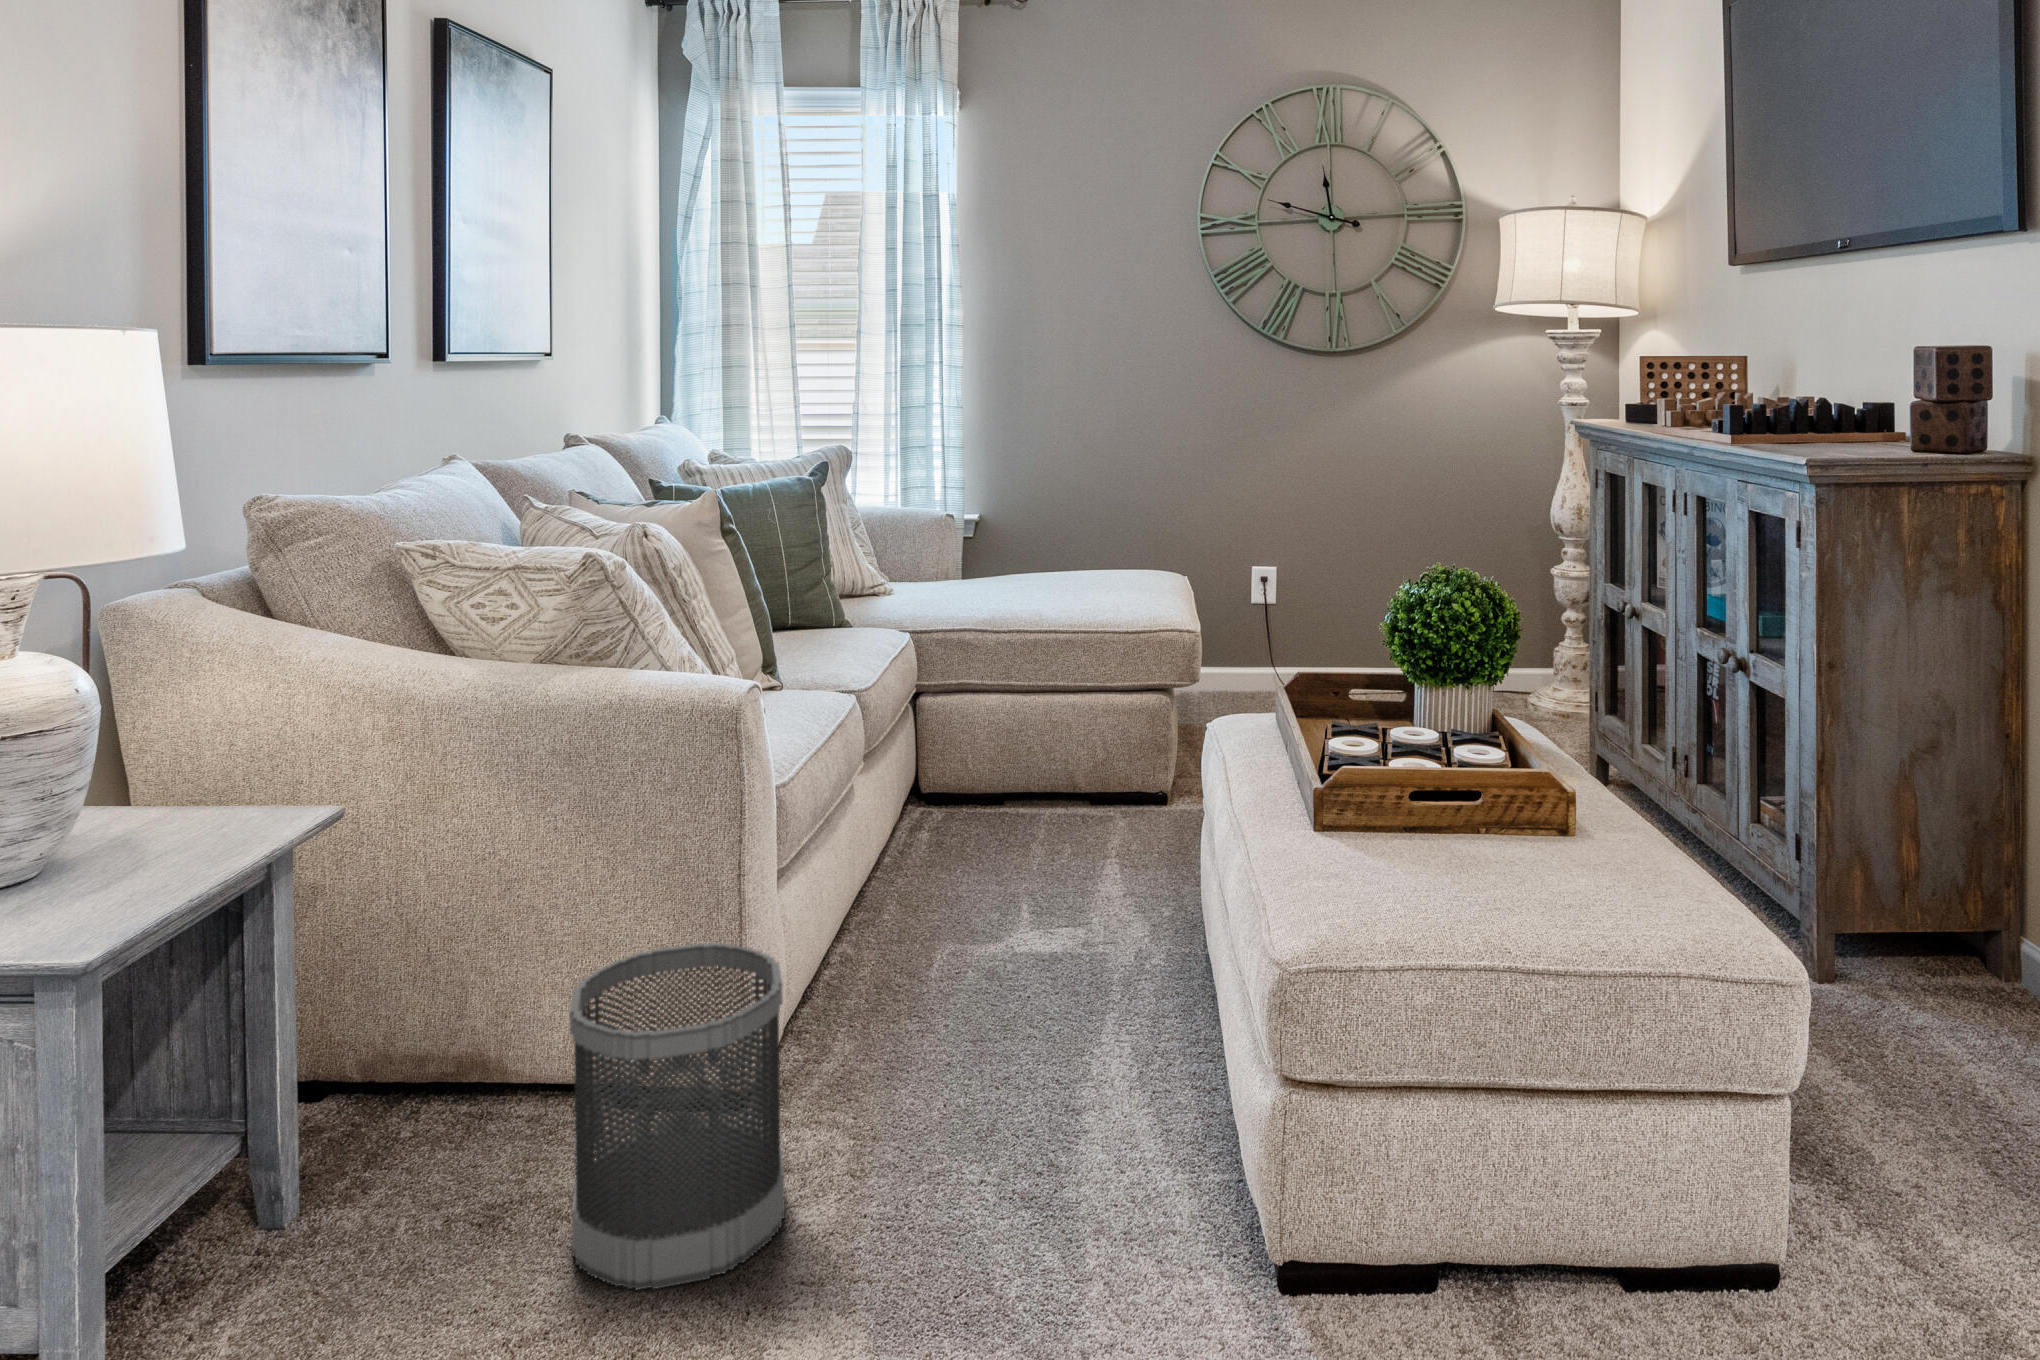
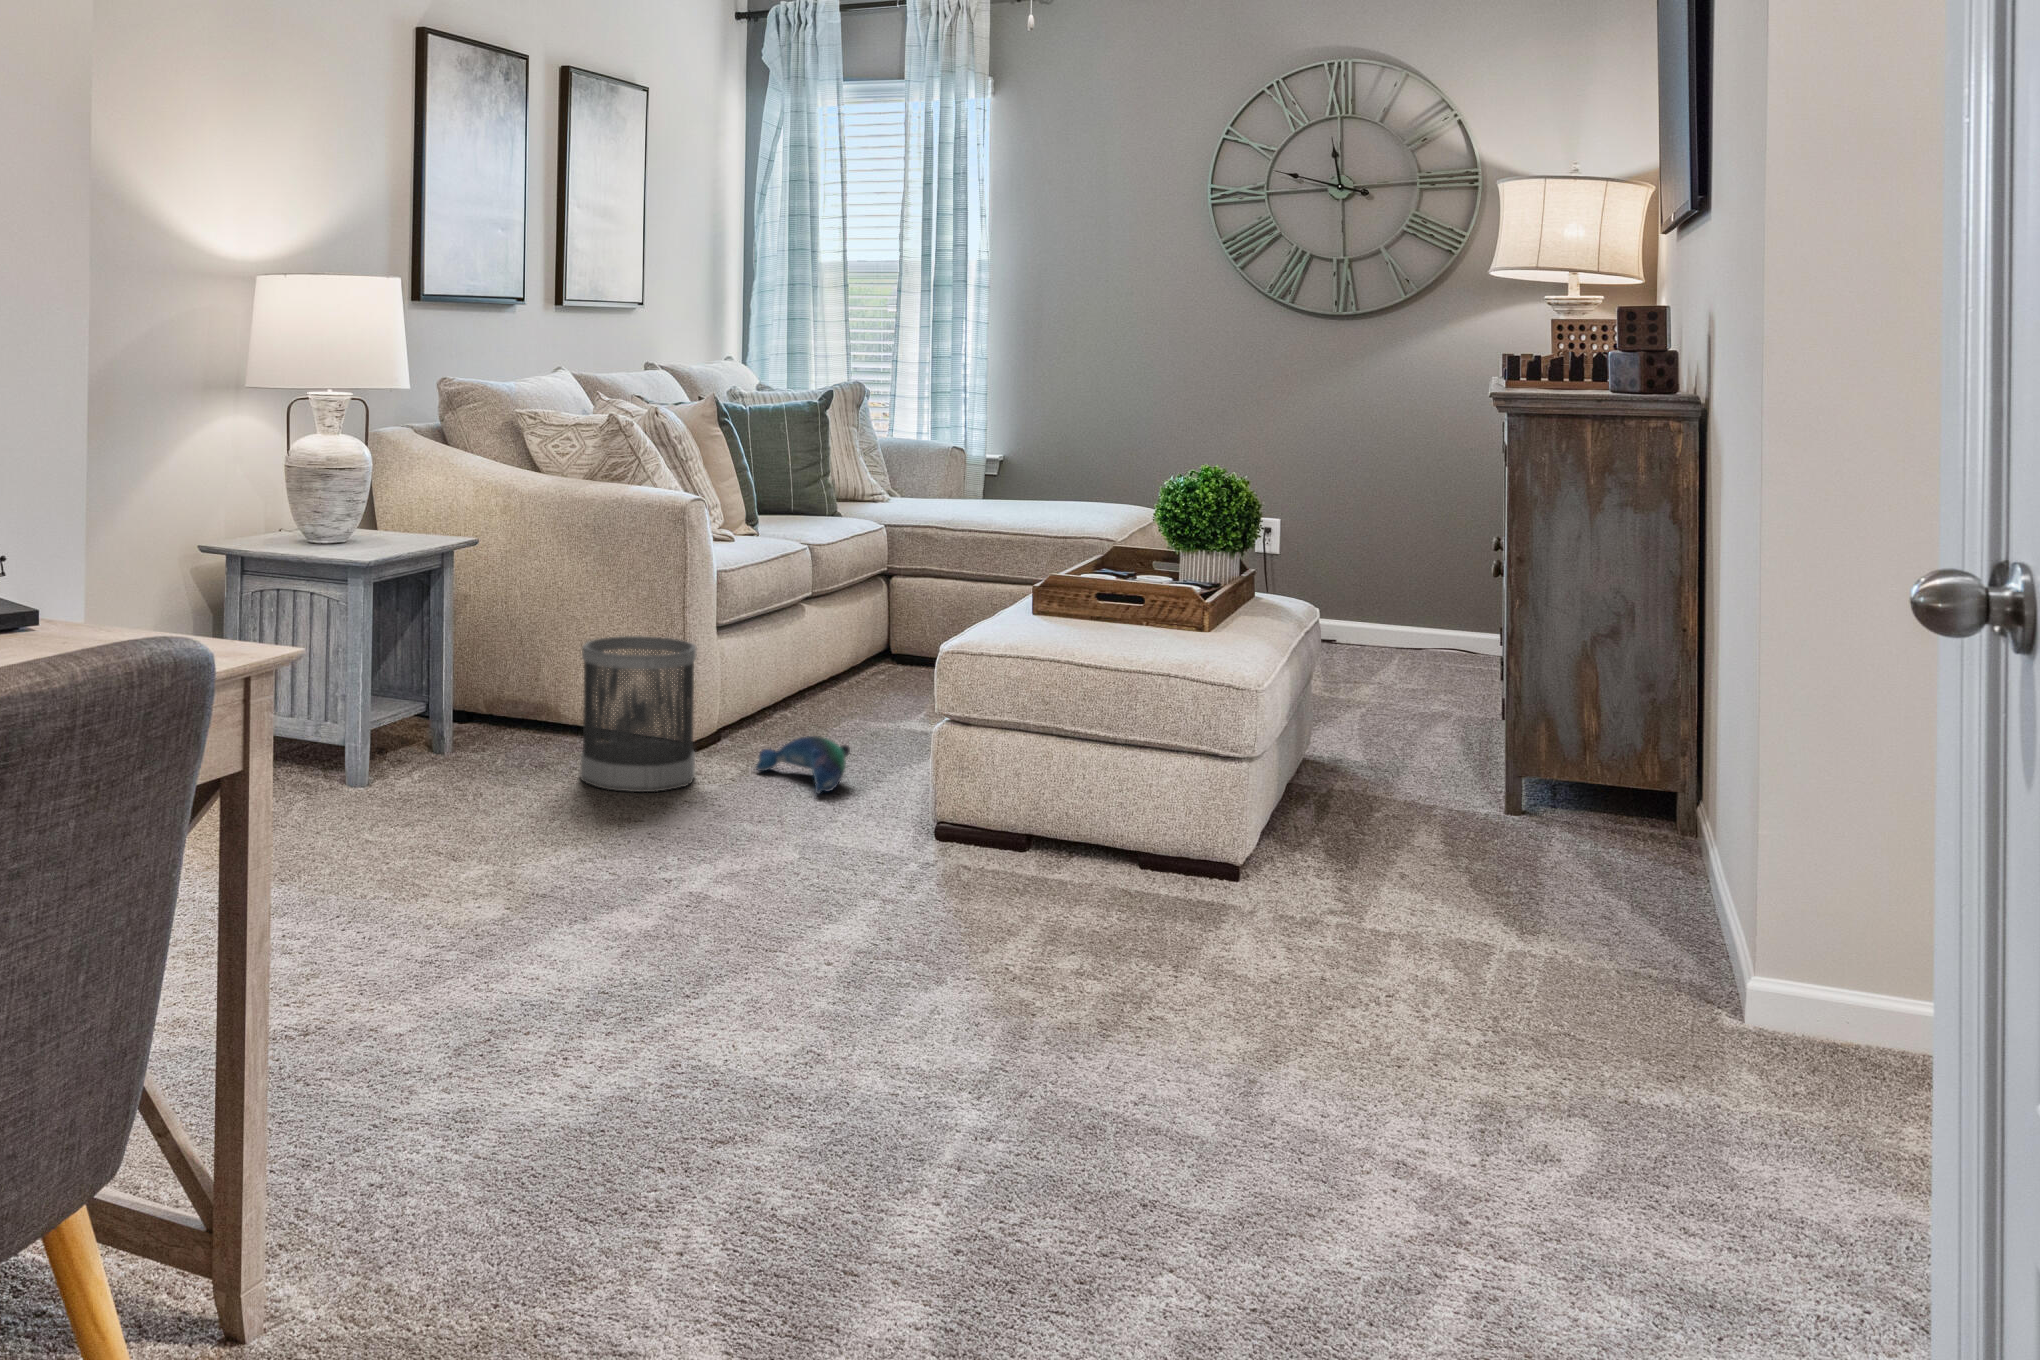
plush toy: none [873,1064,1039,1200] -> present [756,736,850,794]

